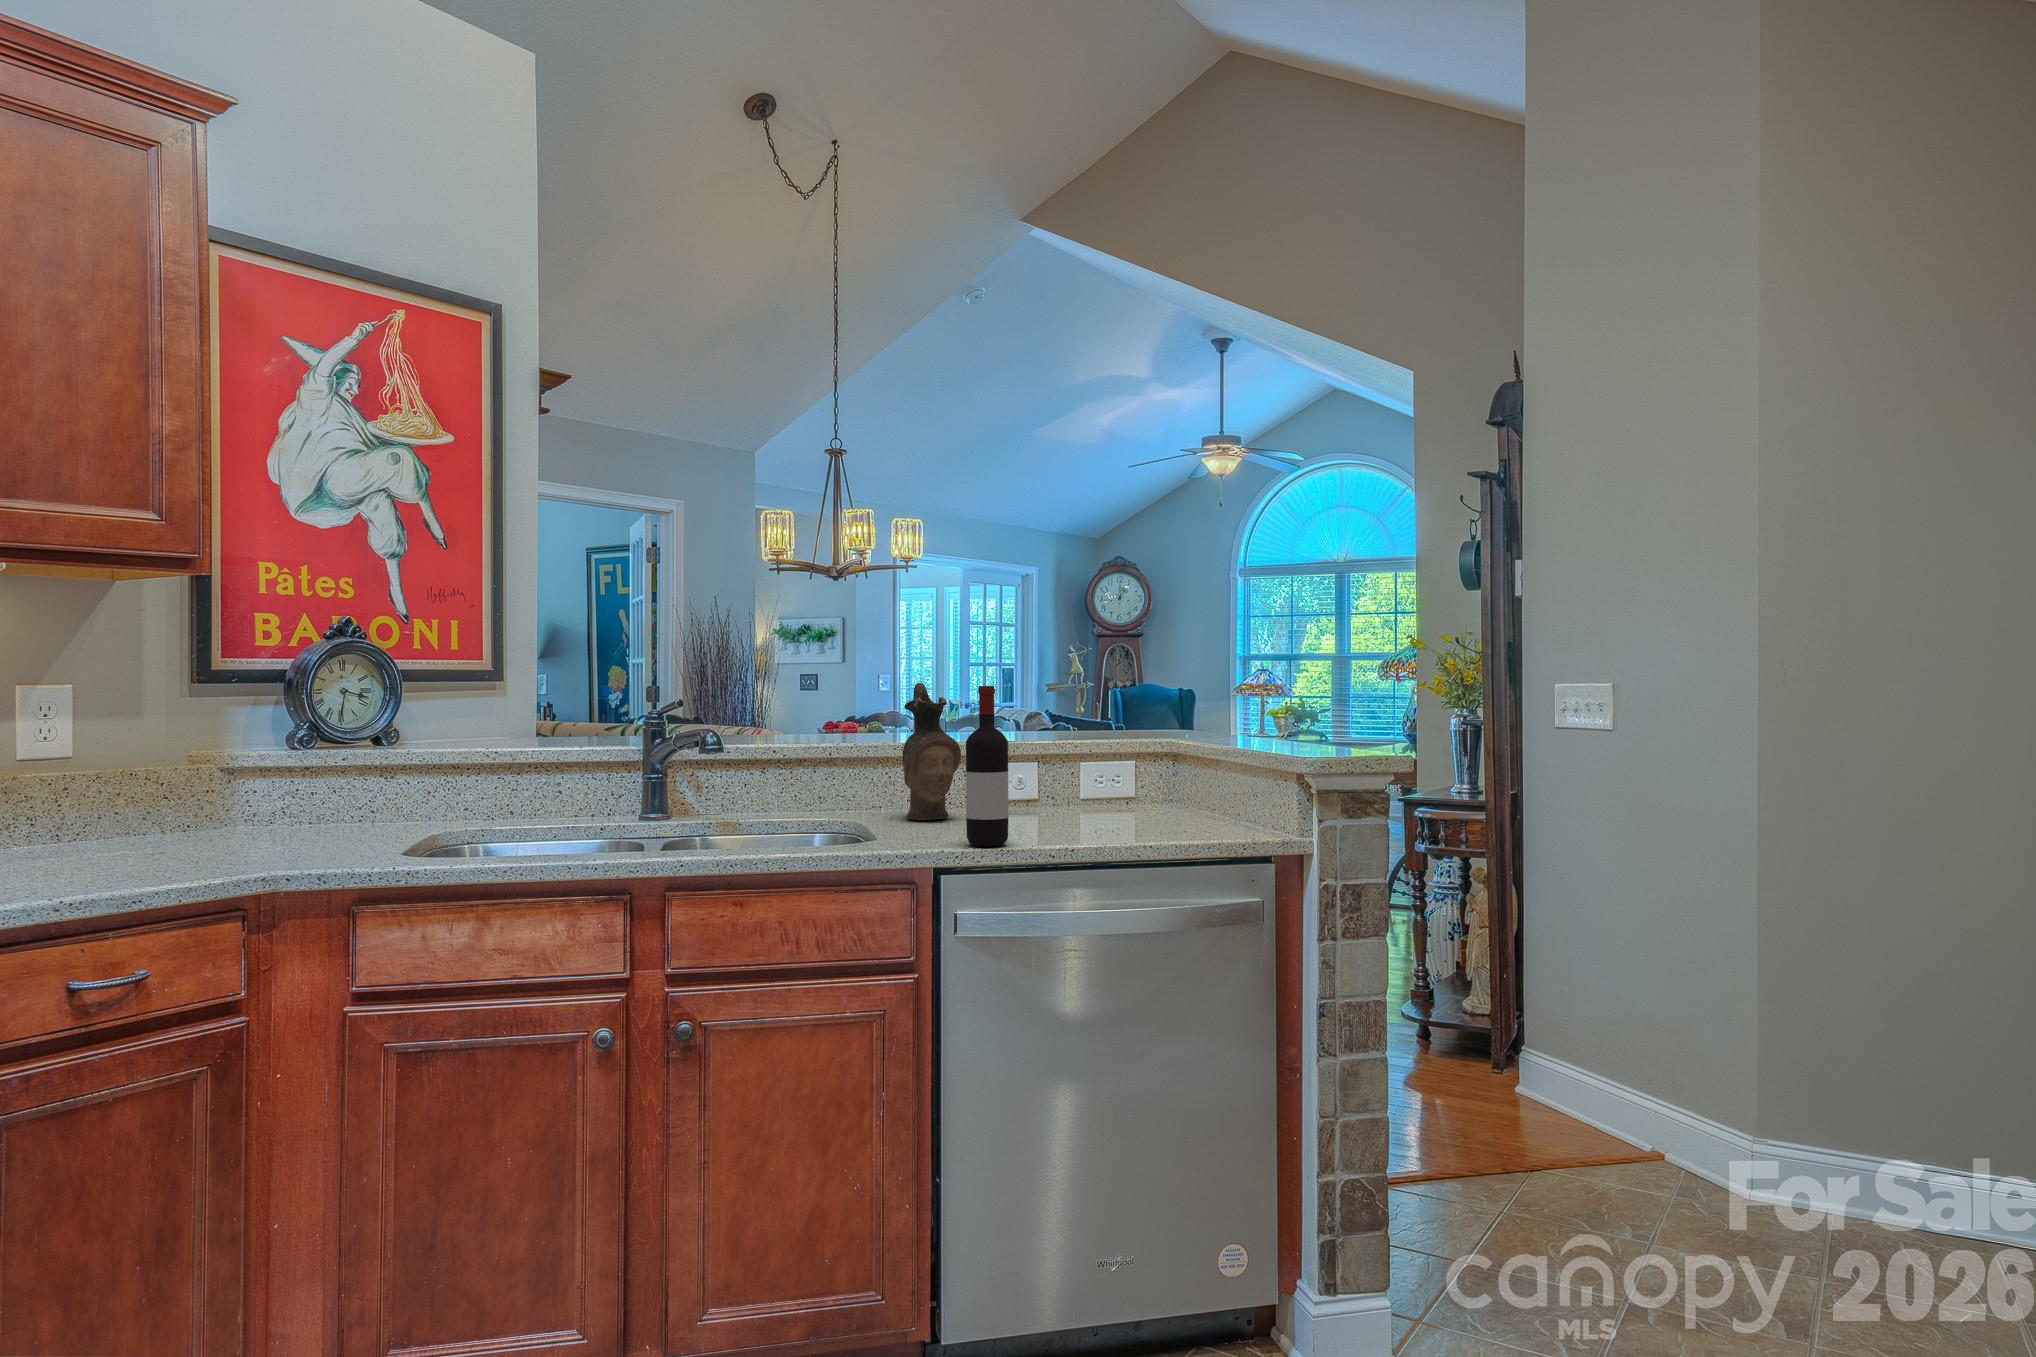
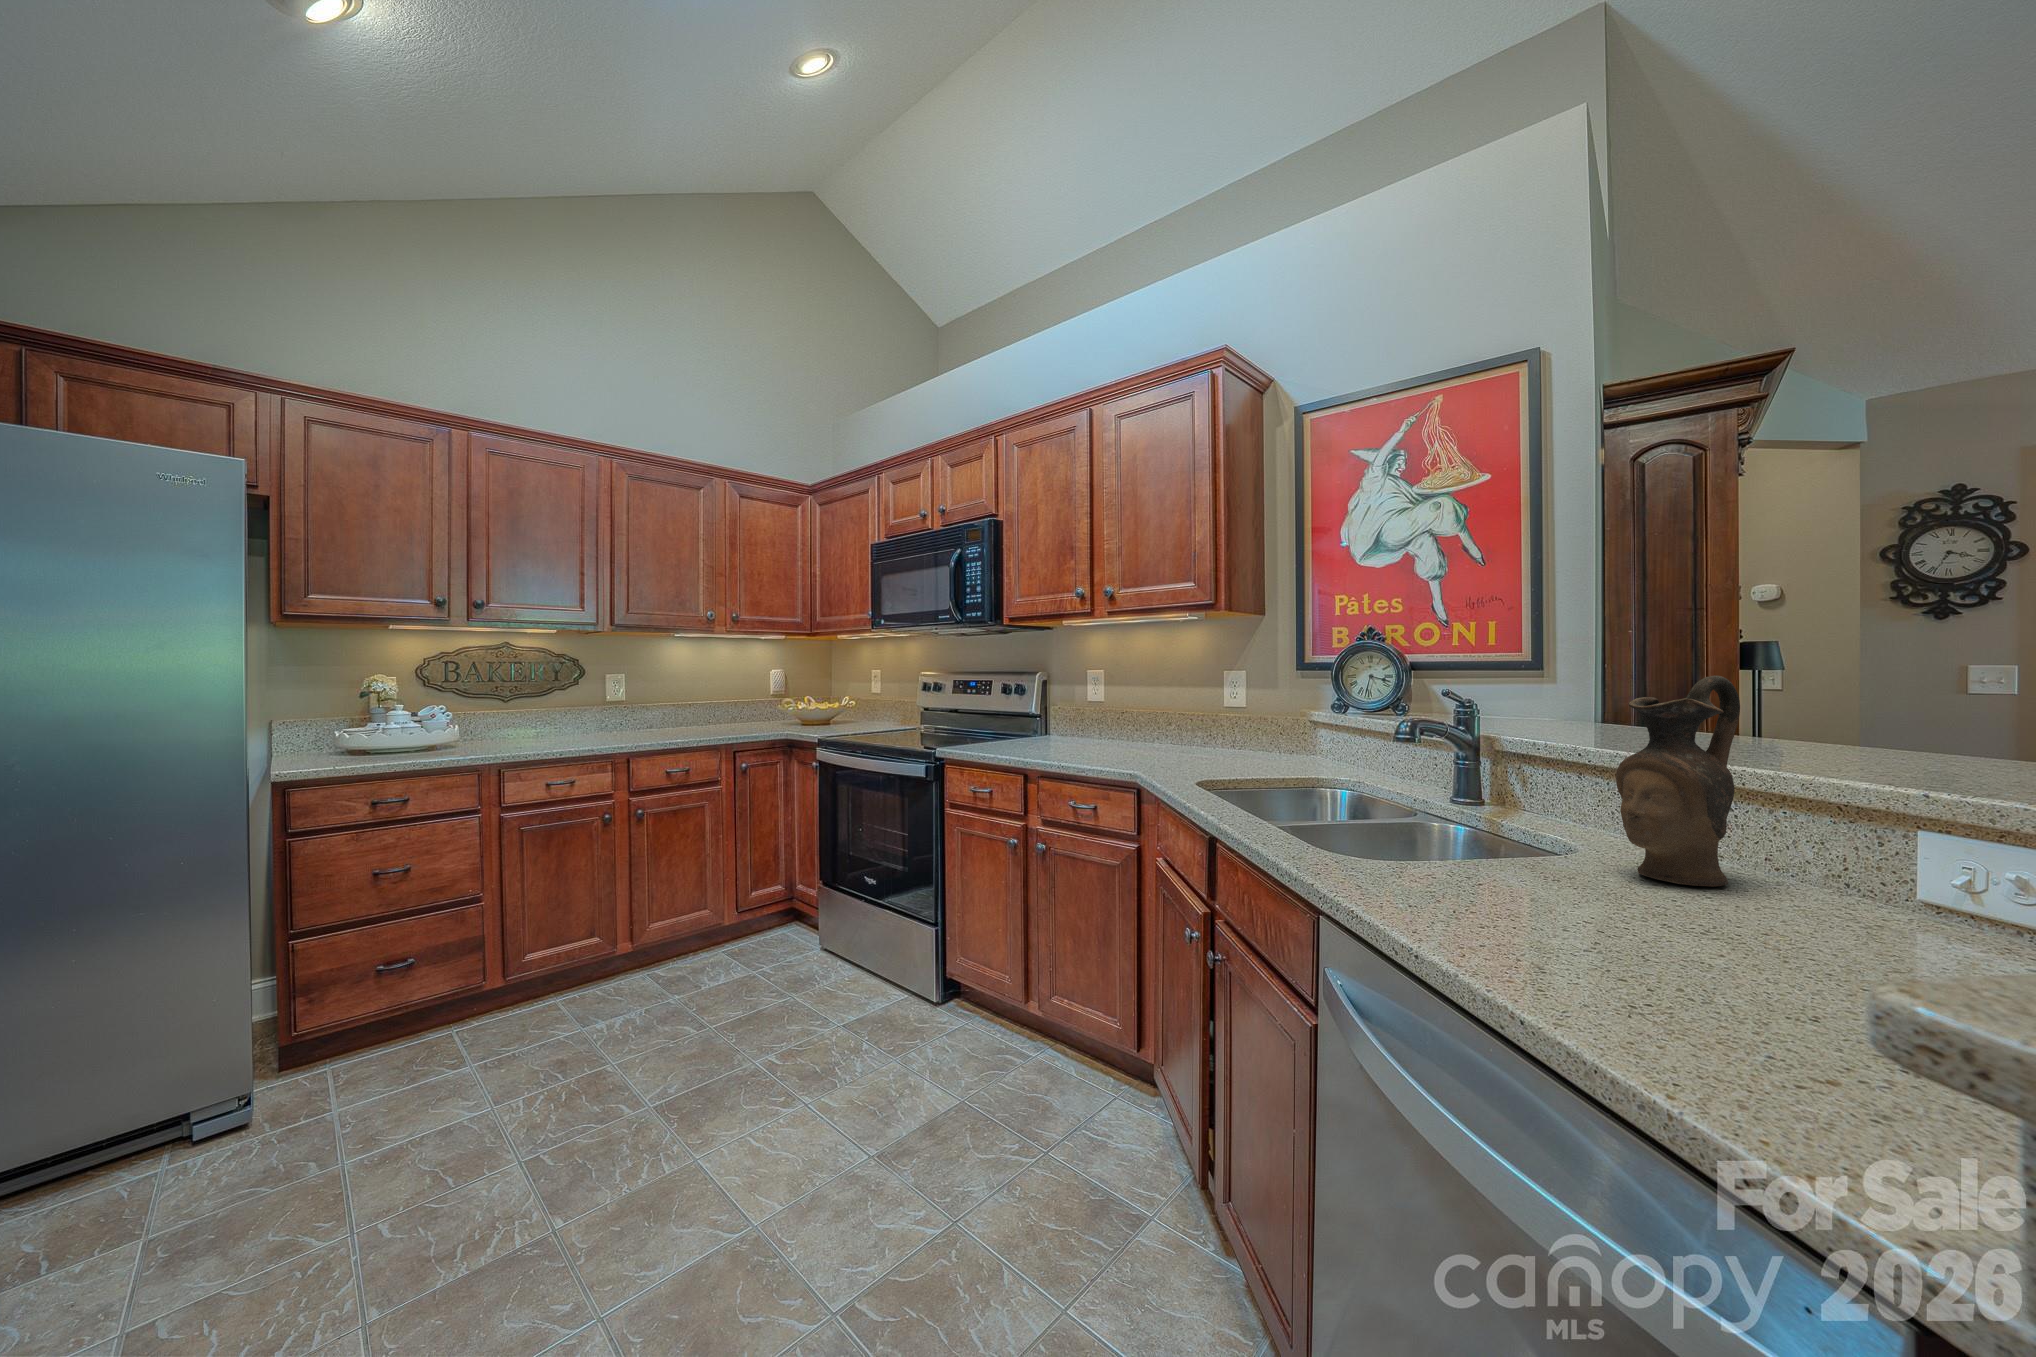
wine bottle: present [966,686,1008,847] -> none [1382,681,1446,900]

